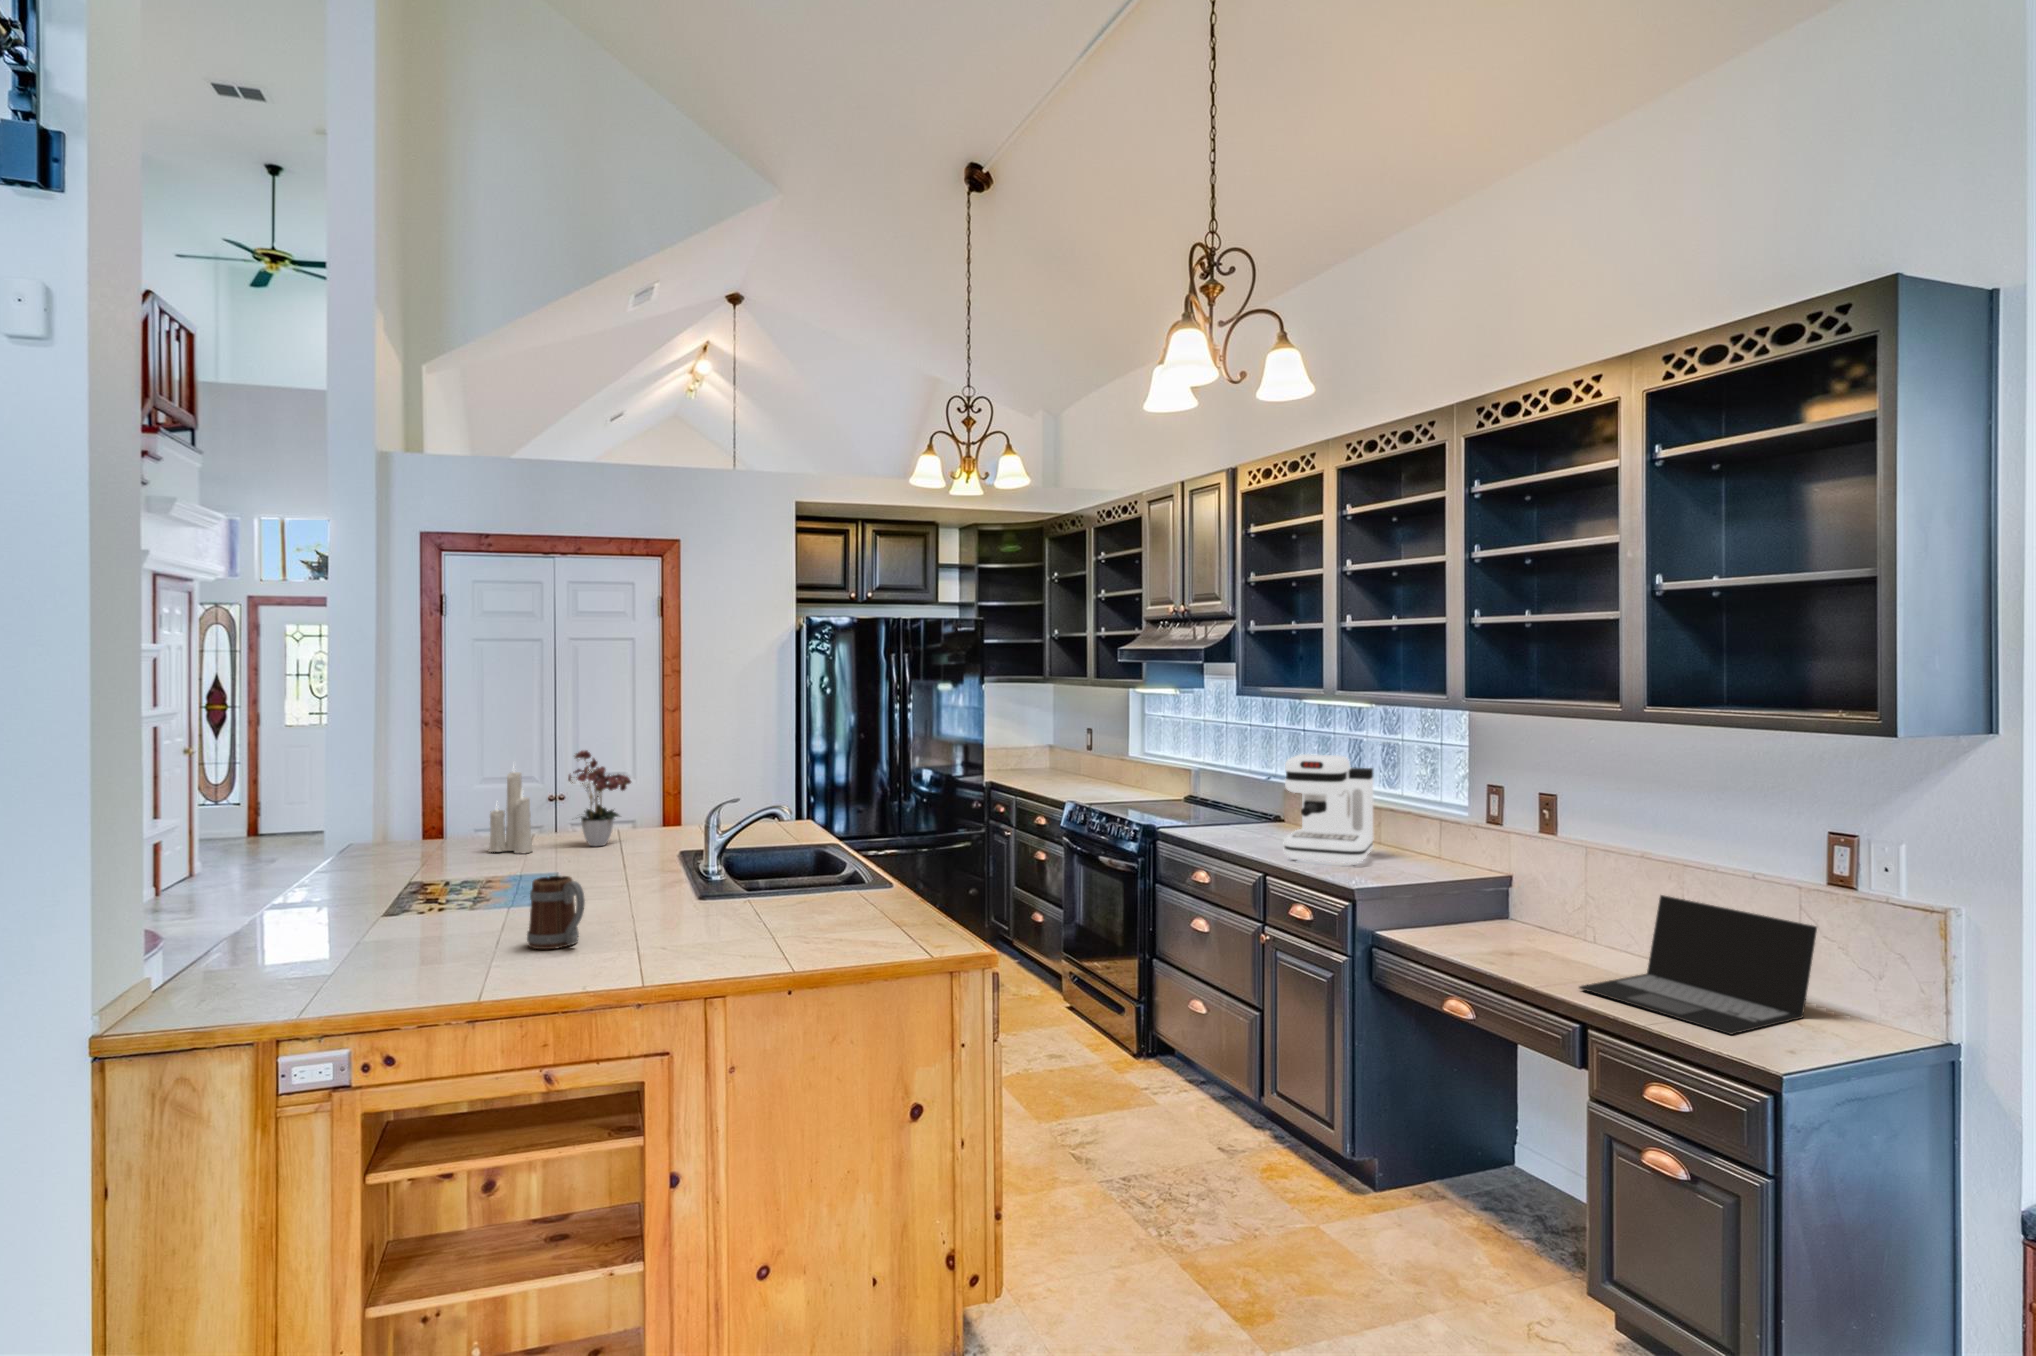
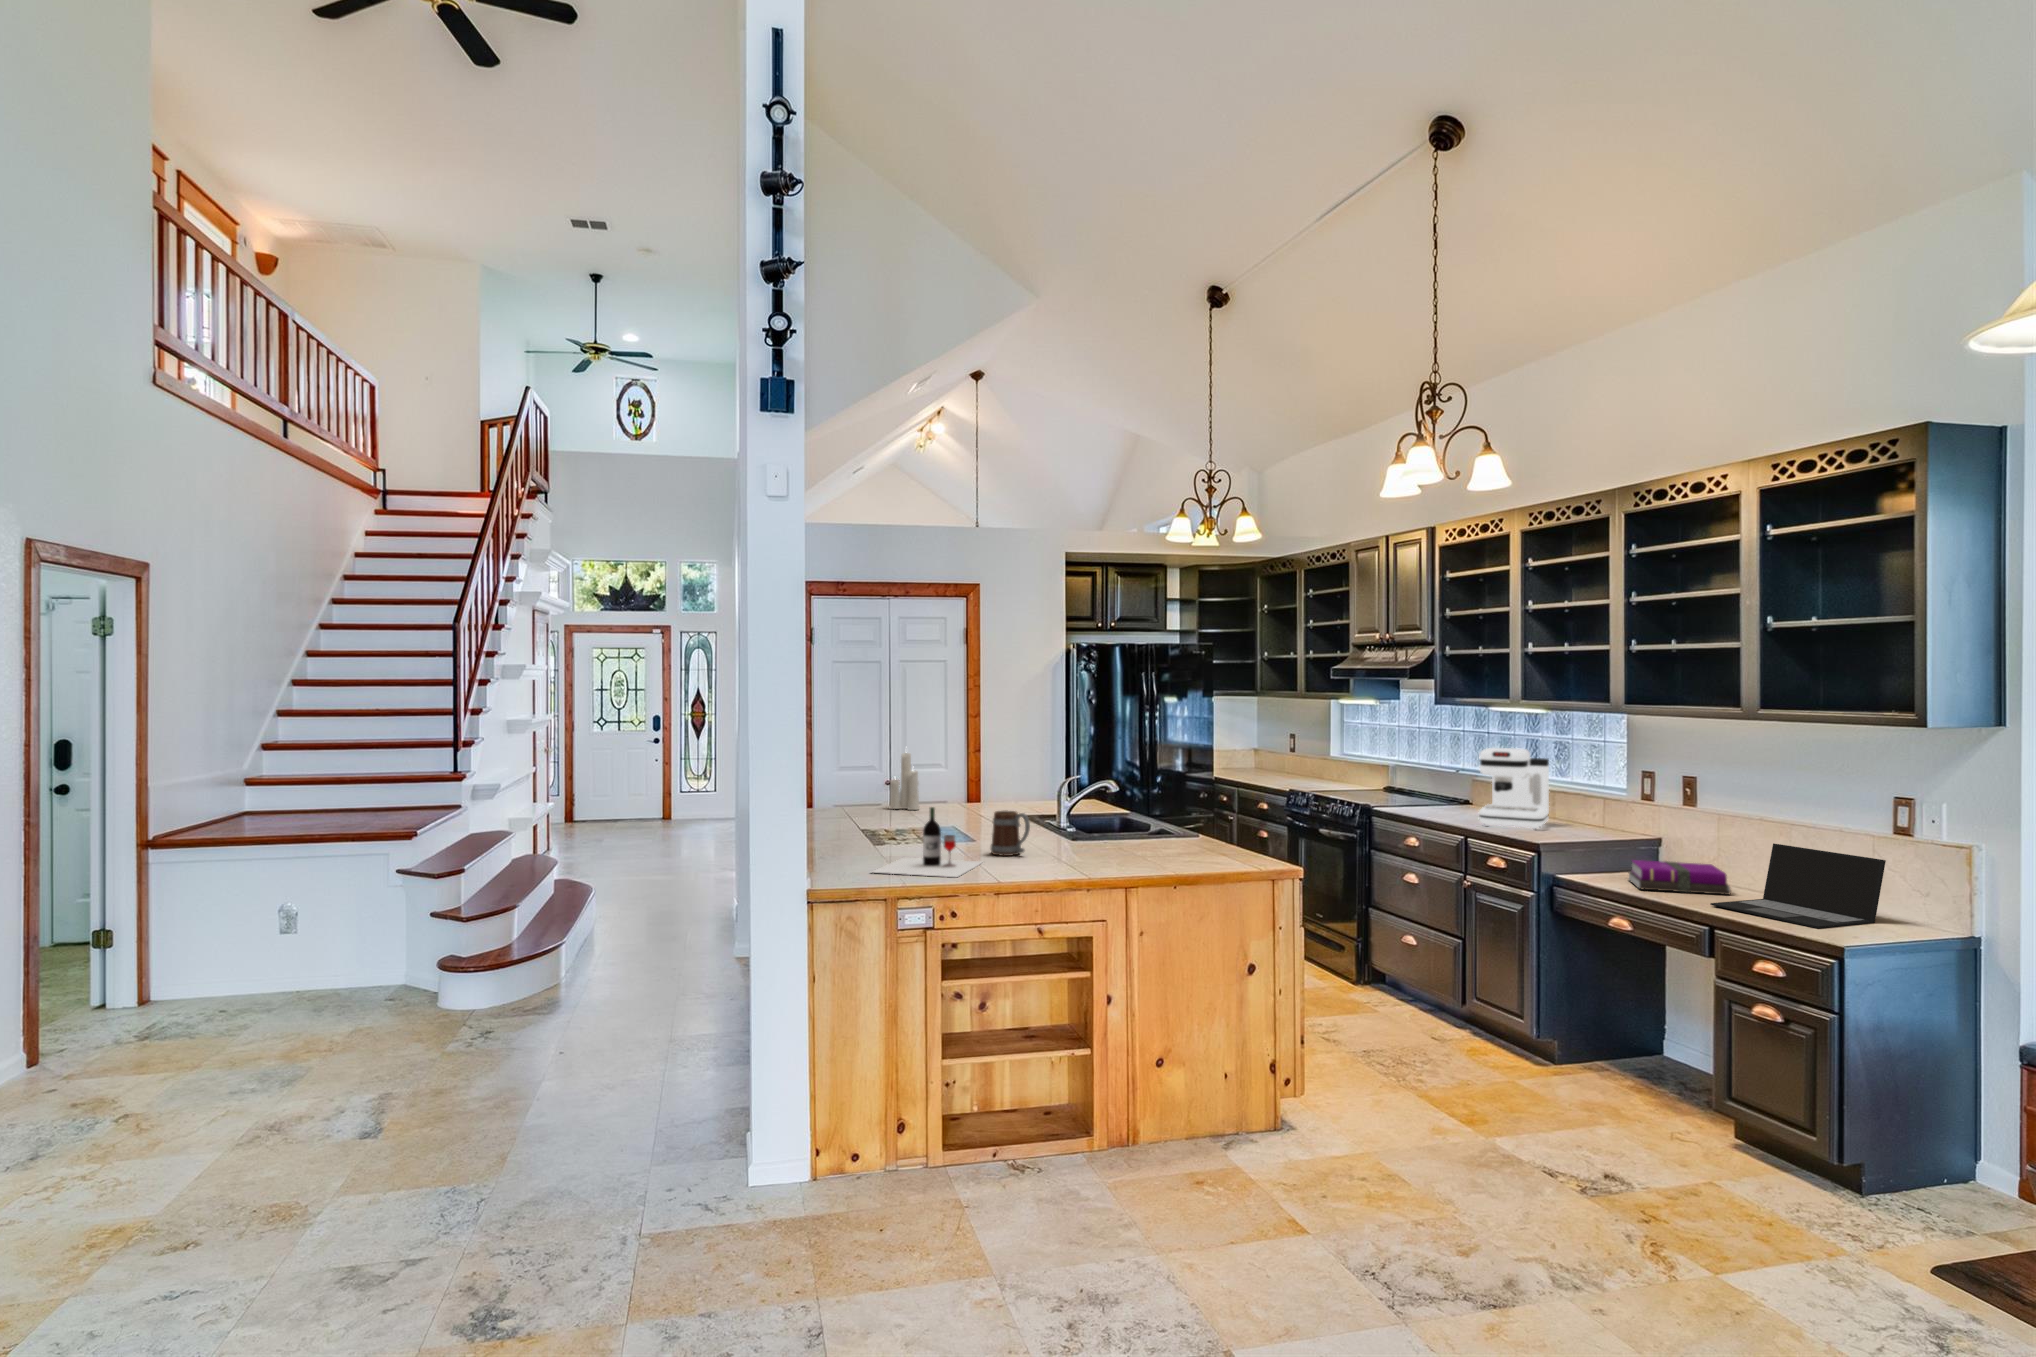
flower arrangement: present [568,750,631,846] -> none [940,735,986,807]
wine bottle: none [259,882,498,1009] -> present [873,807,982,877]
notebook: none [1469,912,1603,965] -> present [1628,860,1731,895]

